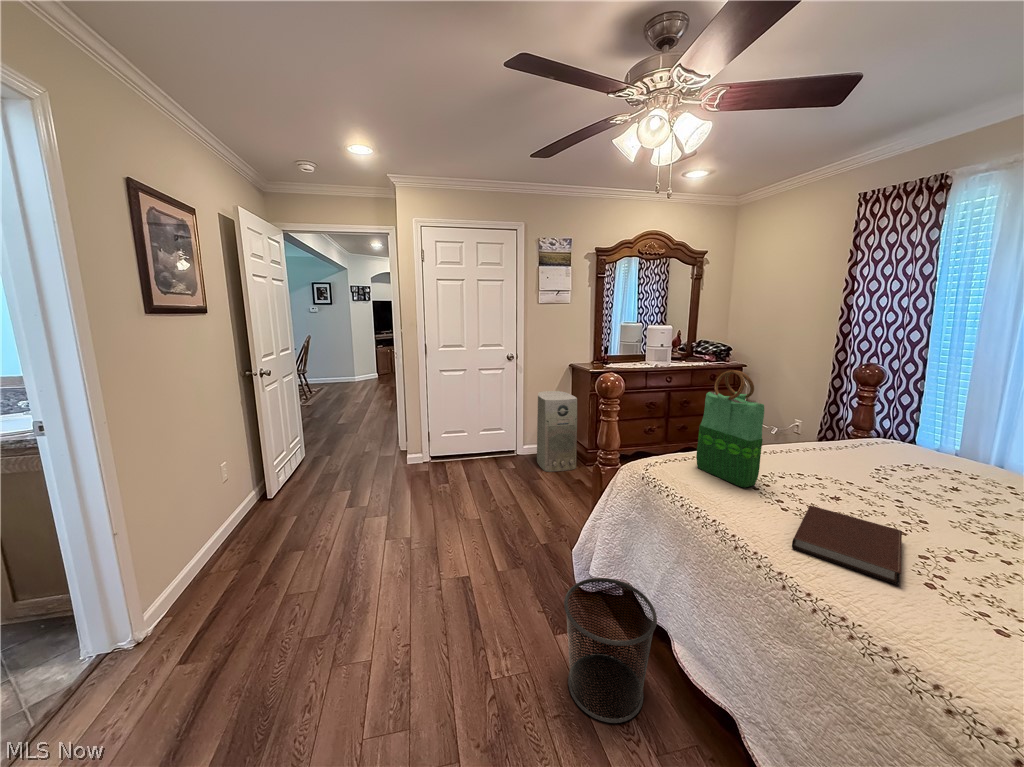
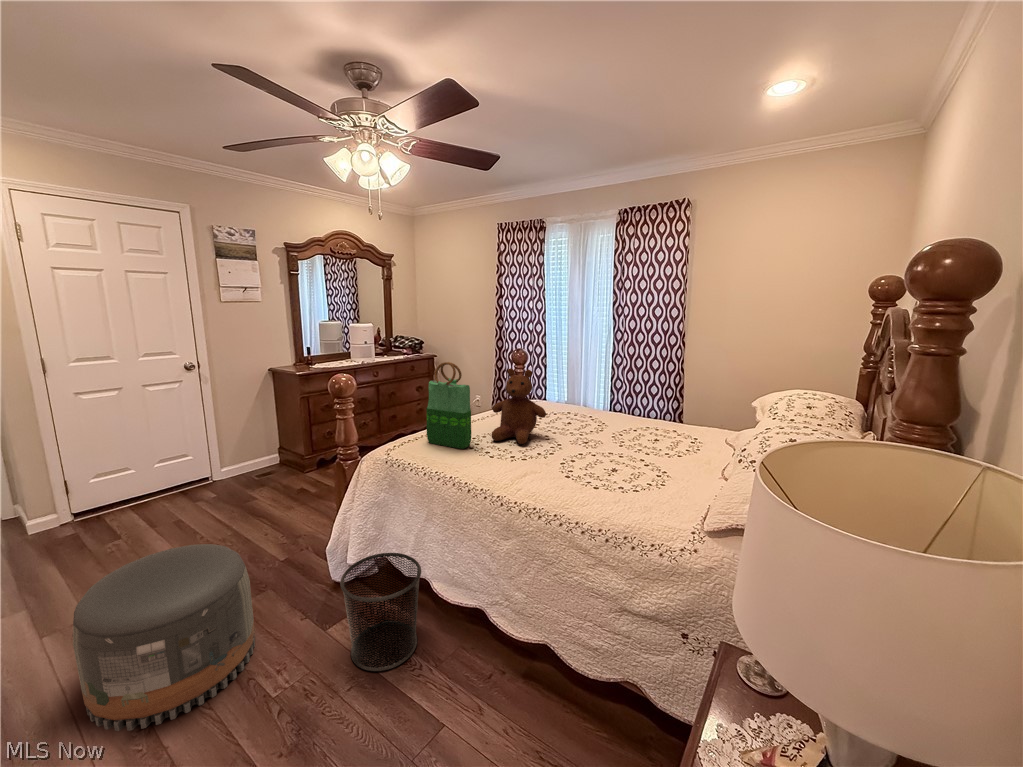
teddy bear: none [793,388,906,506] -> present [492,368,546,444]
air purifier: present [537,391,577,472] -> none [232,401,294,494]
pouf: none [385,502,500,647] -> present [73,544,255,731]
notebook: present [792,506,902,585] -> none [500,449,552,478]

